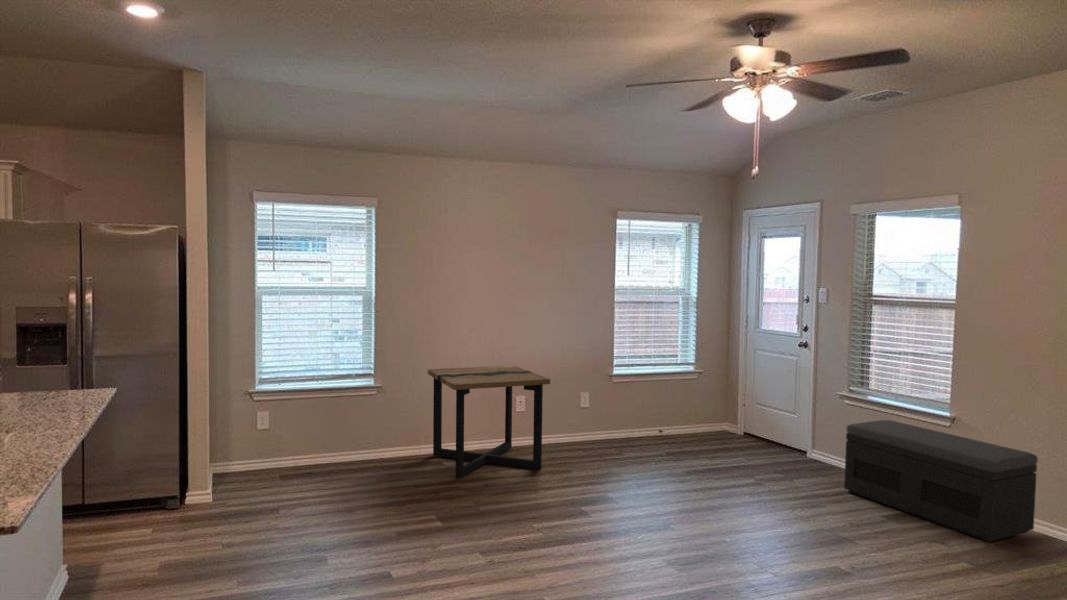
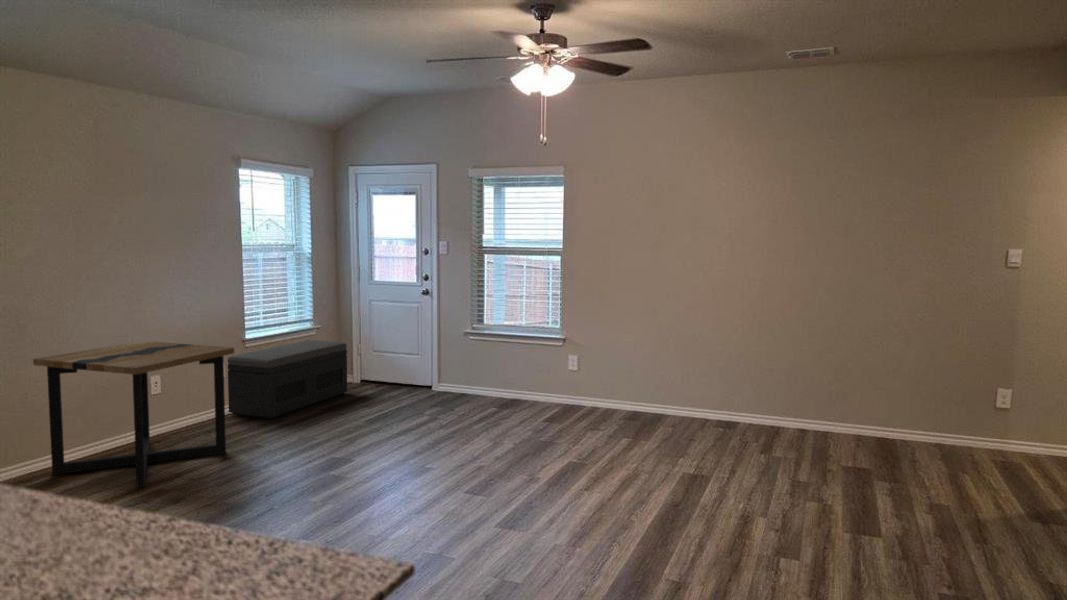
storage bench: present [844,420,1038,542] -> present [228,340,347,419]

